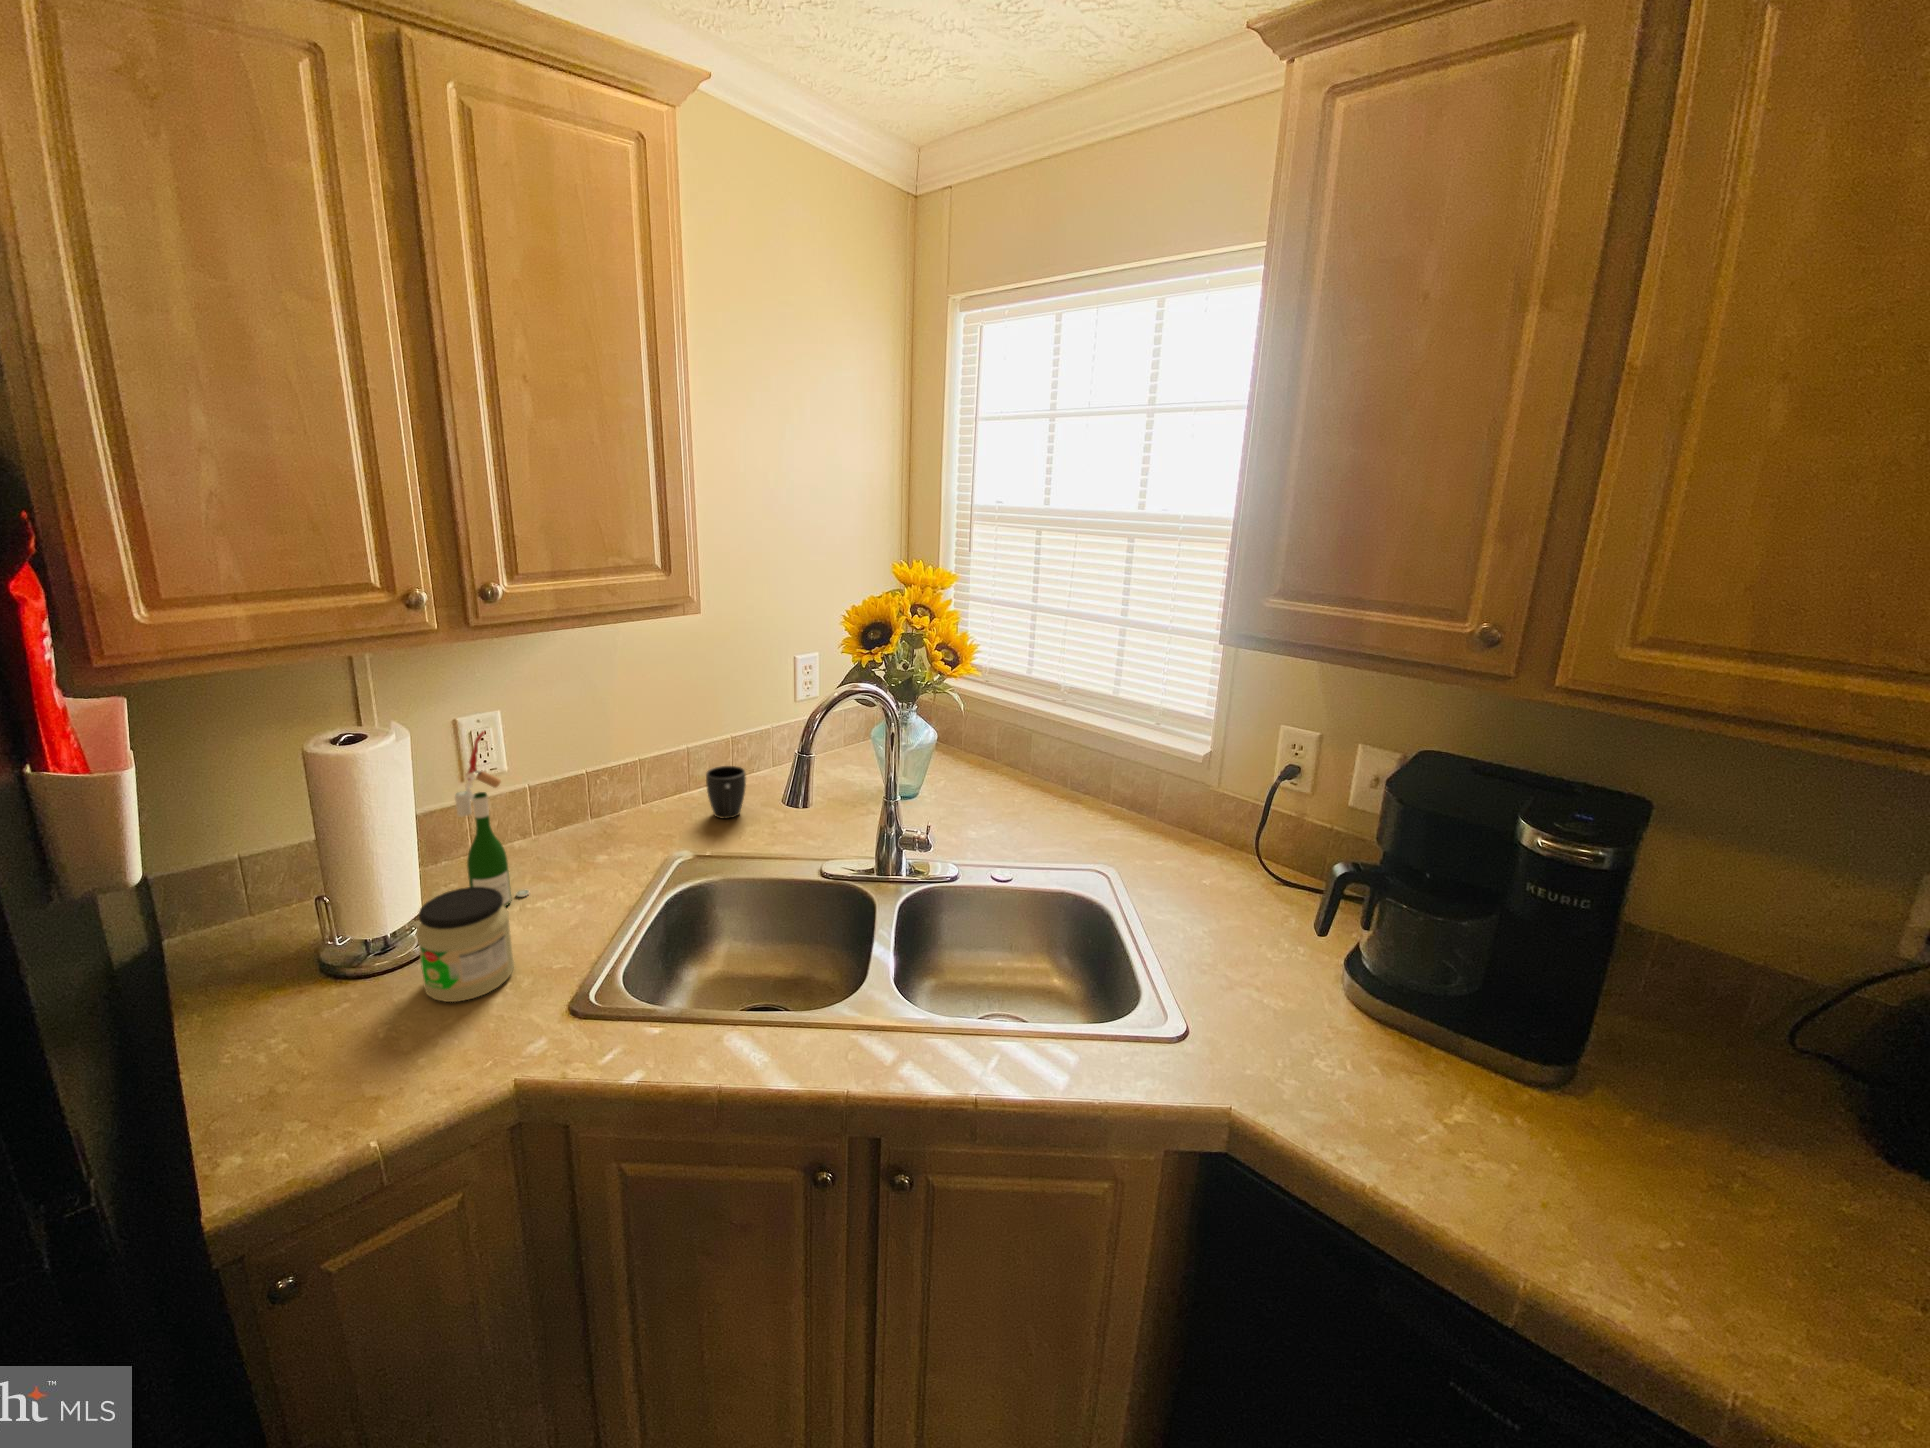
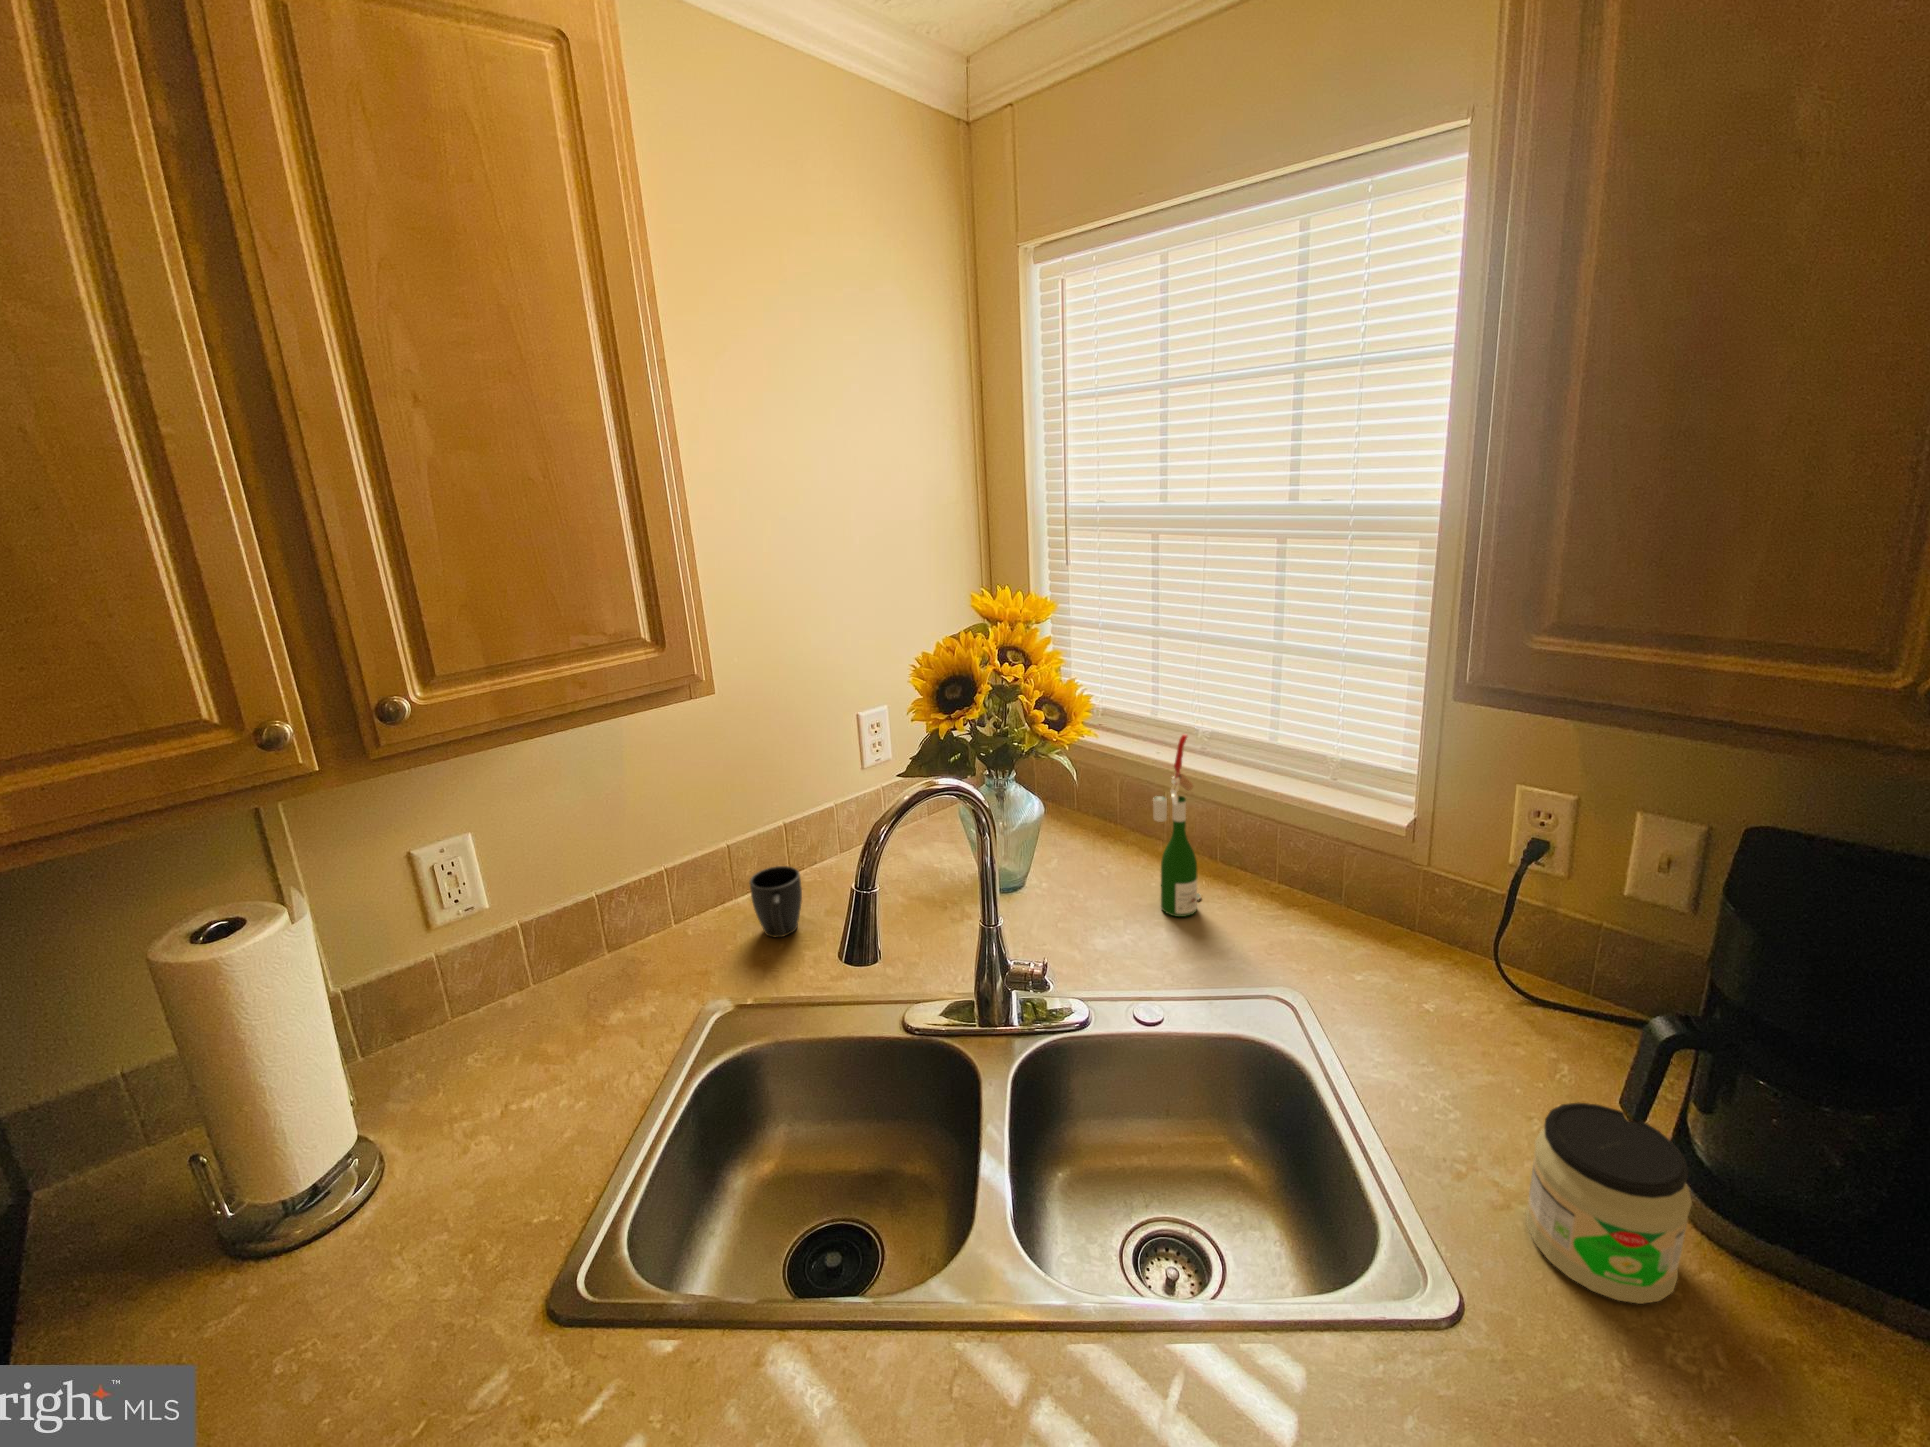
wine bottle: present [455,731,529,907] -> present [1153,734,1201,917]
jar: present [417,887,514,1002] -> present [1526,1103,1692,1304]

